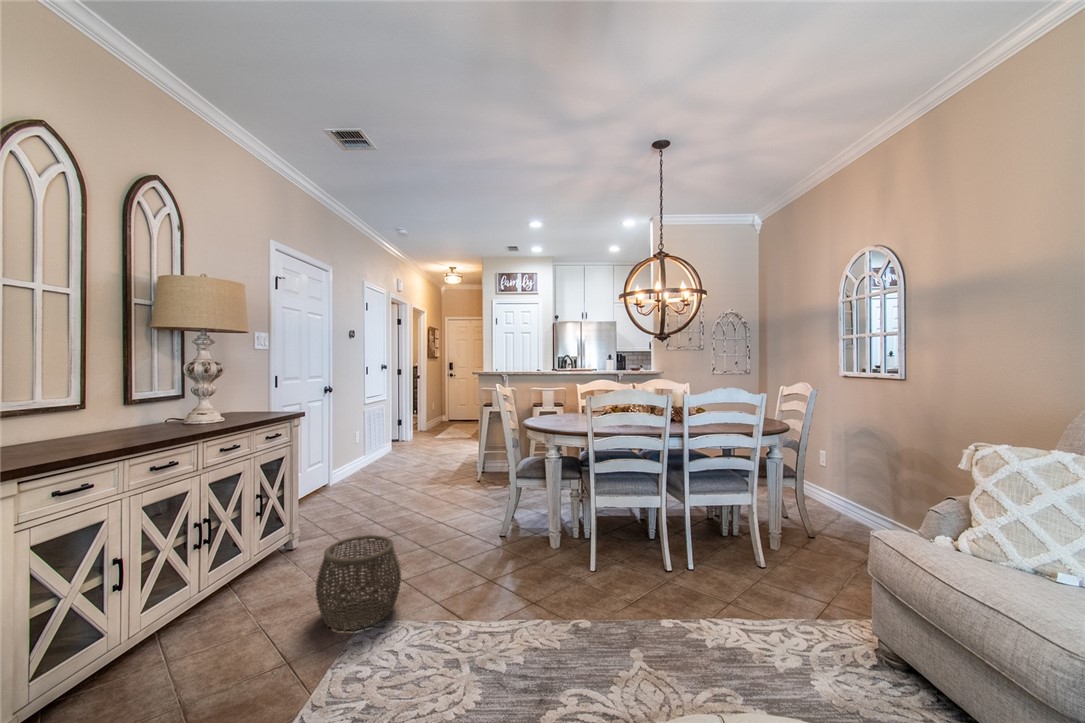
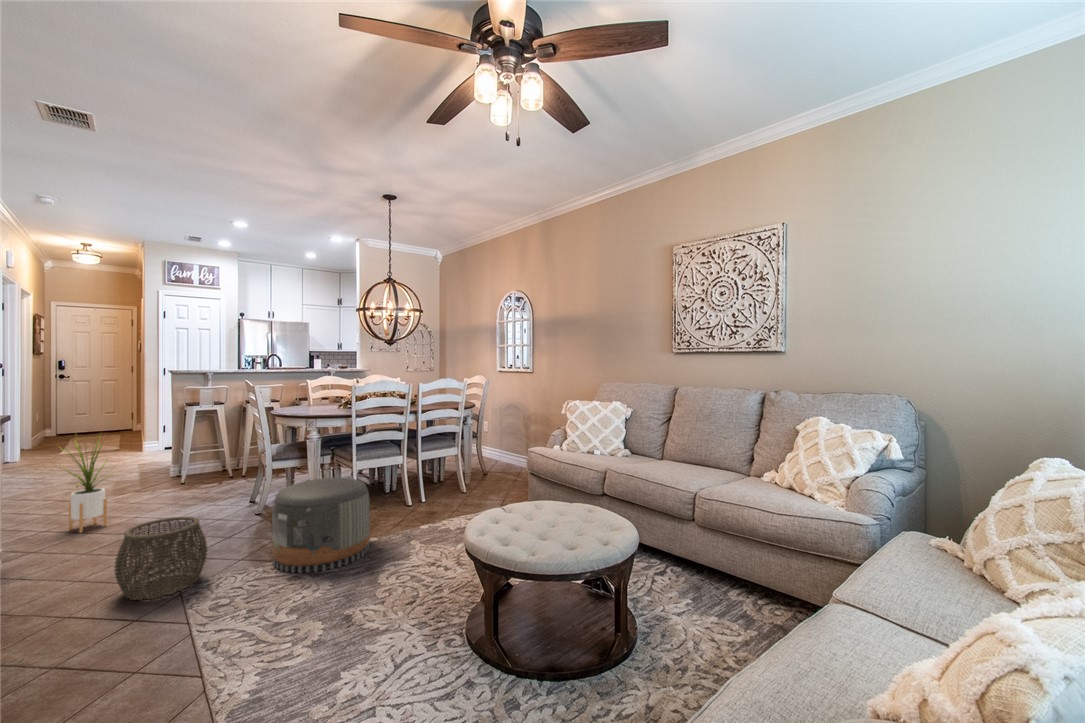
house plant: none [361,426,413,517] -> present [59,437,107,533]
pouf: none [458,518,578,664] -> present [272,478,370,573]

